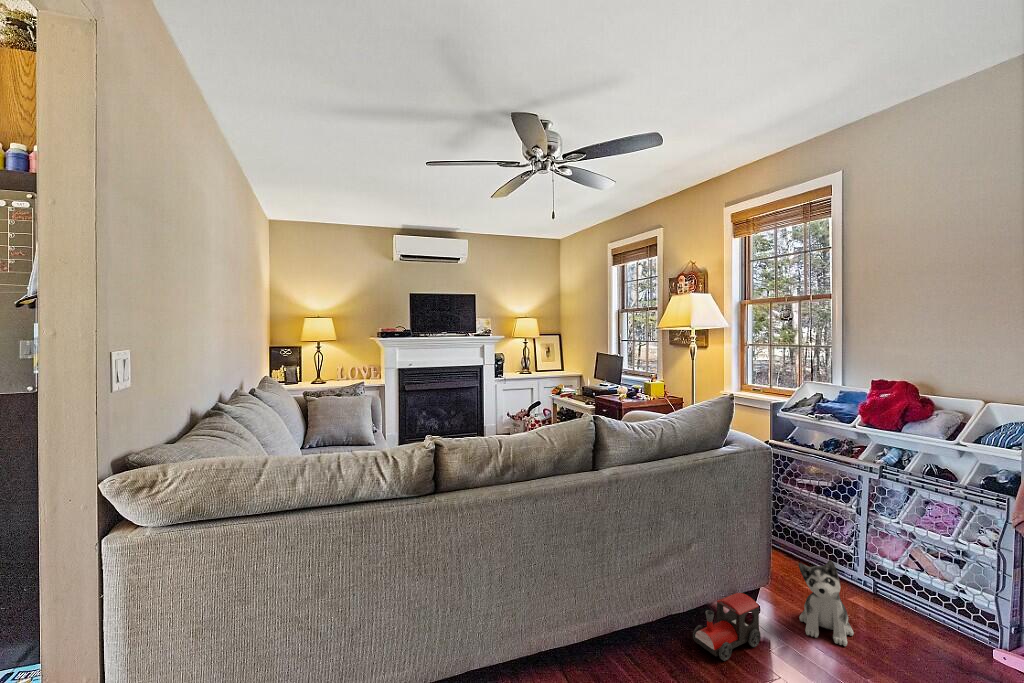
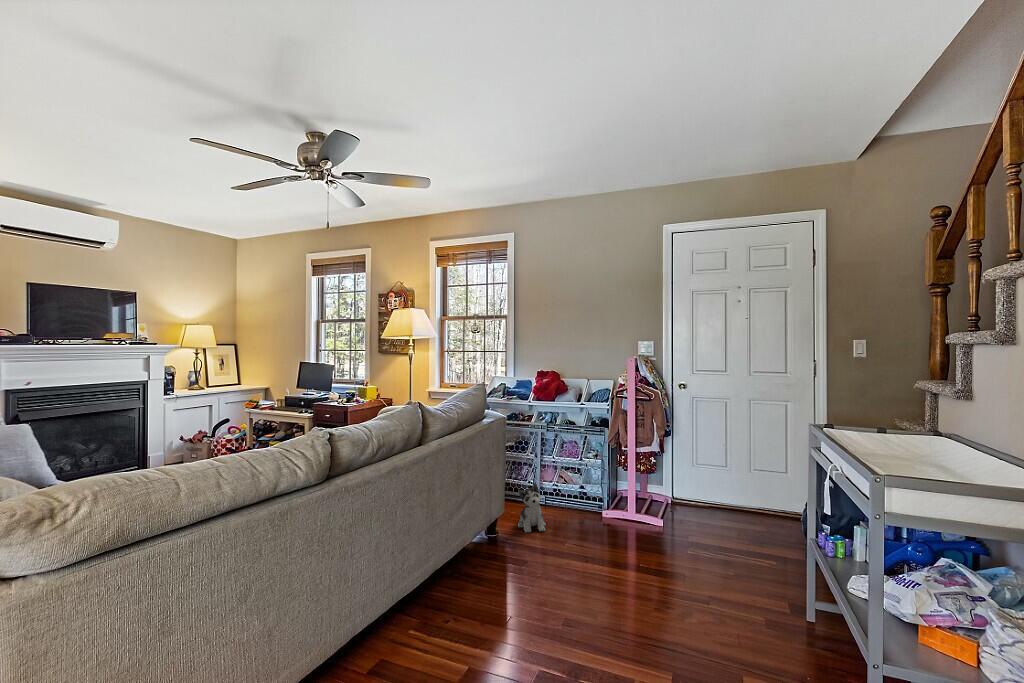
toy train: present [693,593,761,661] -> none [472,517,507,559]

